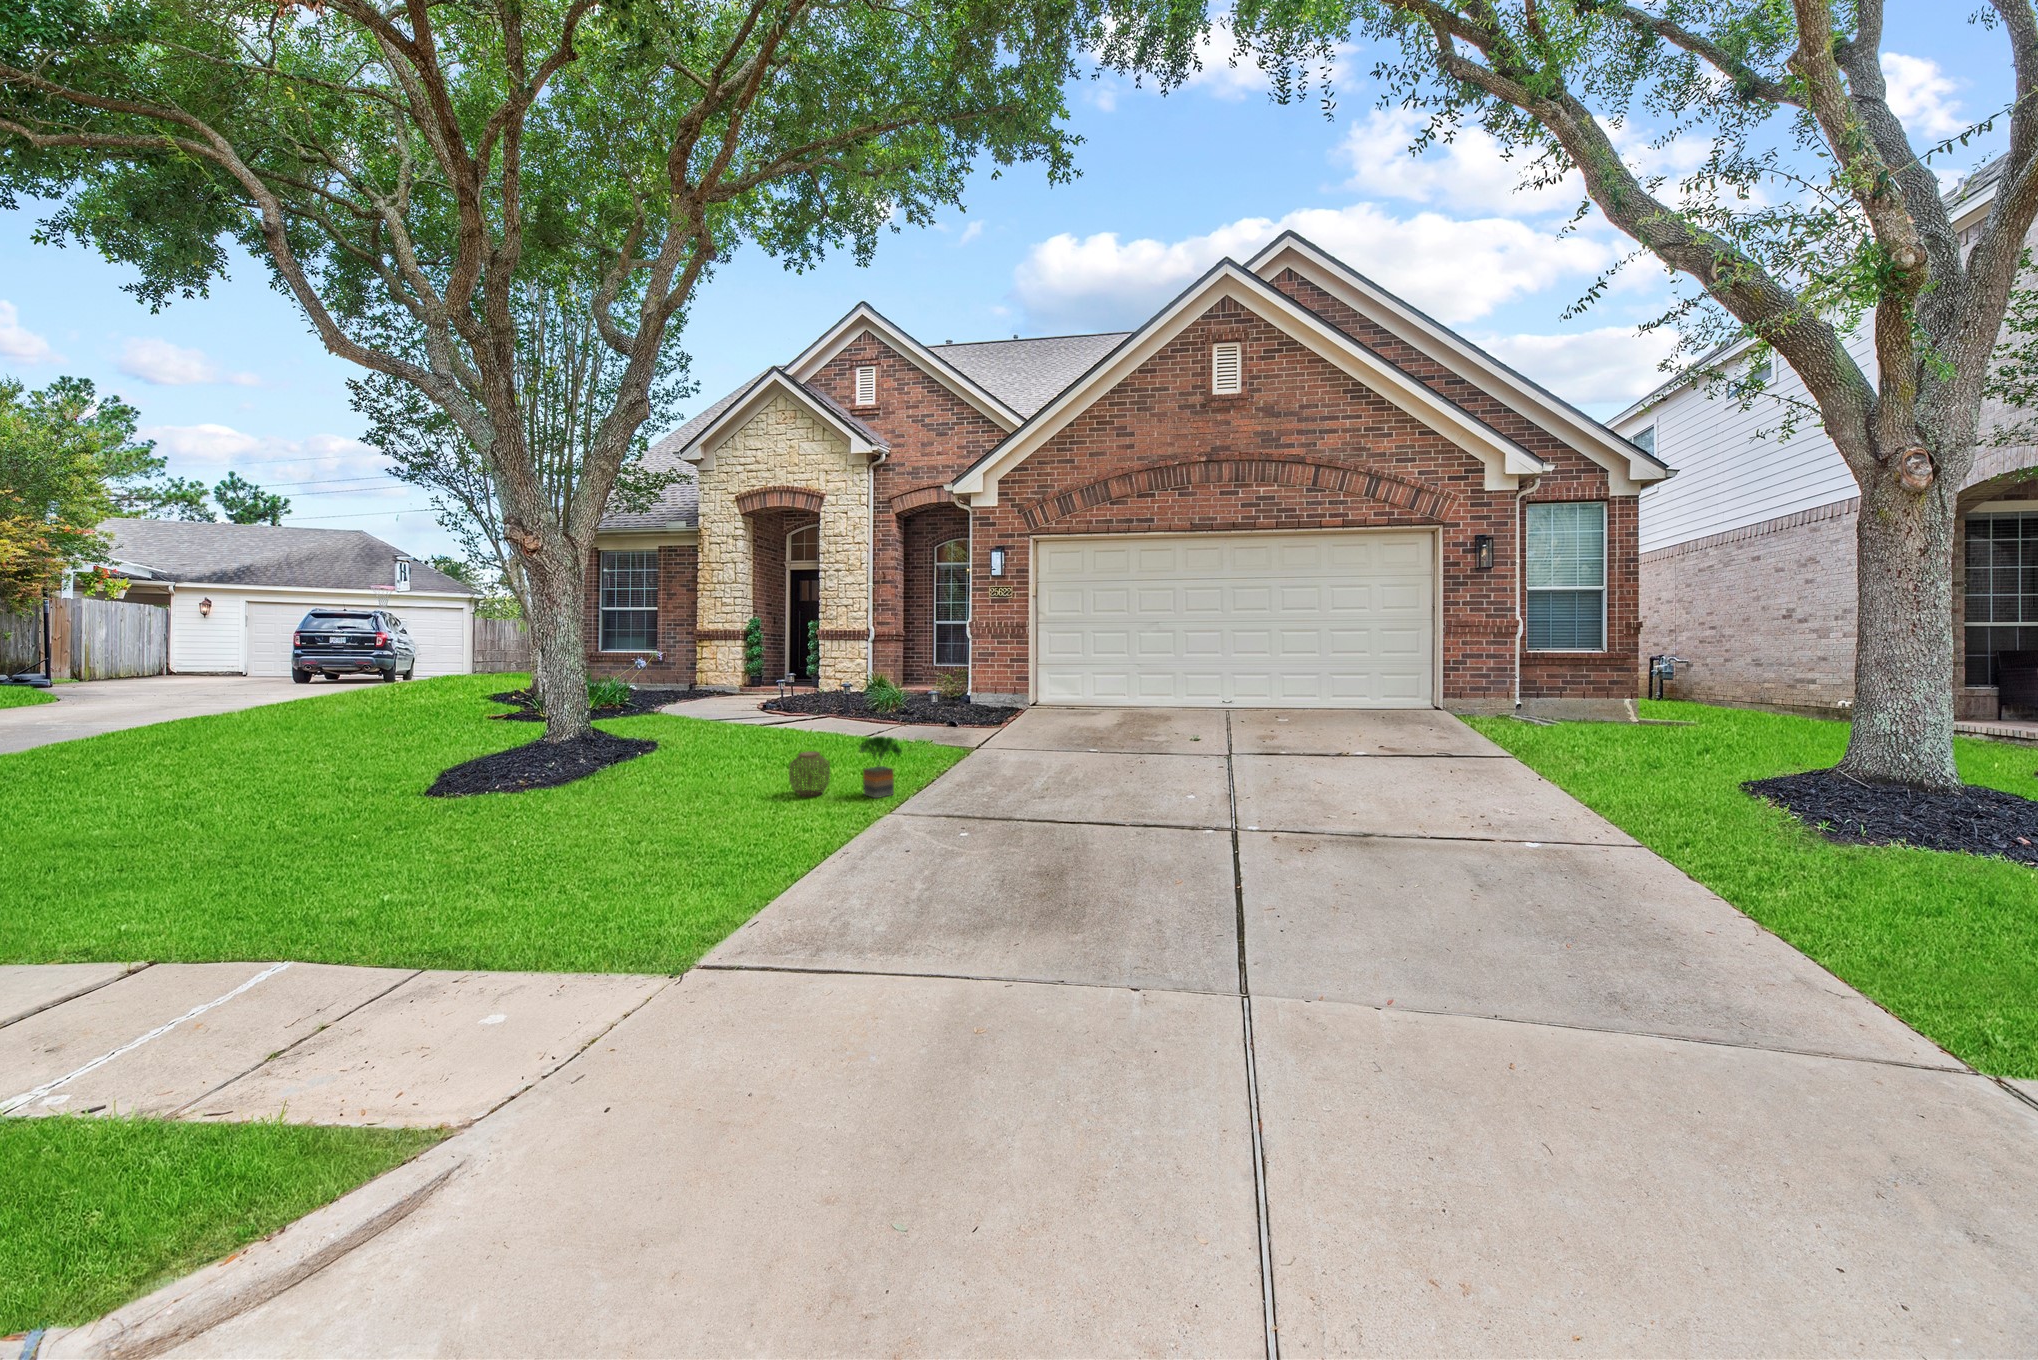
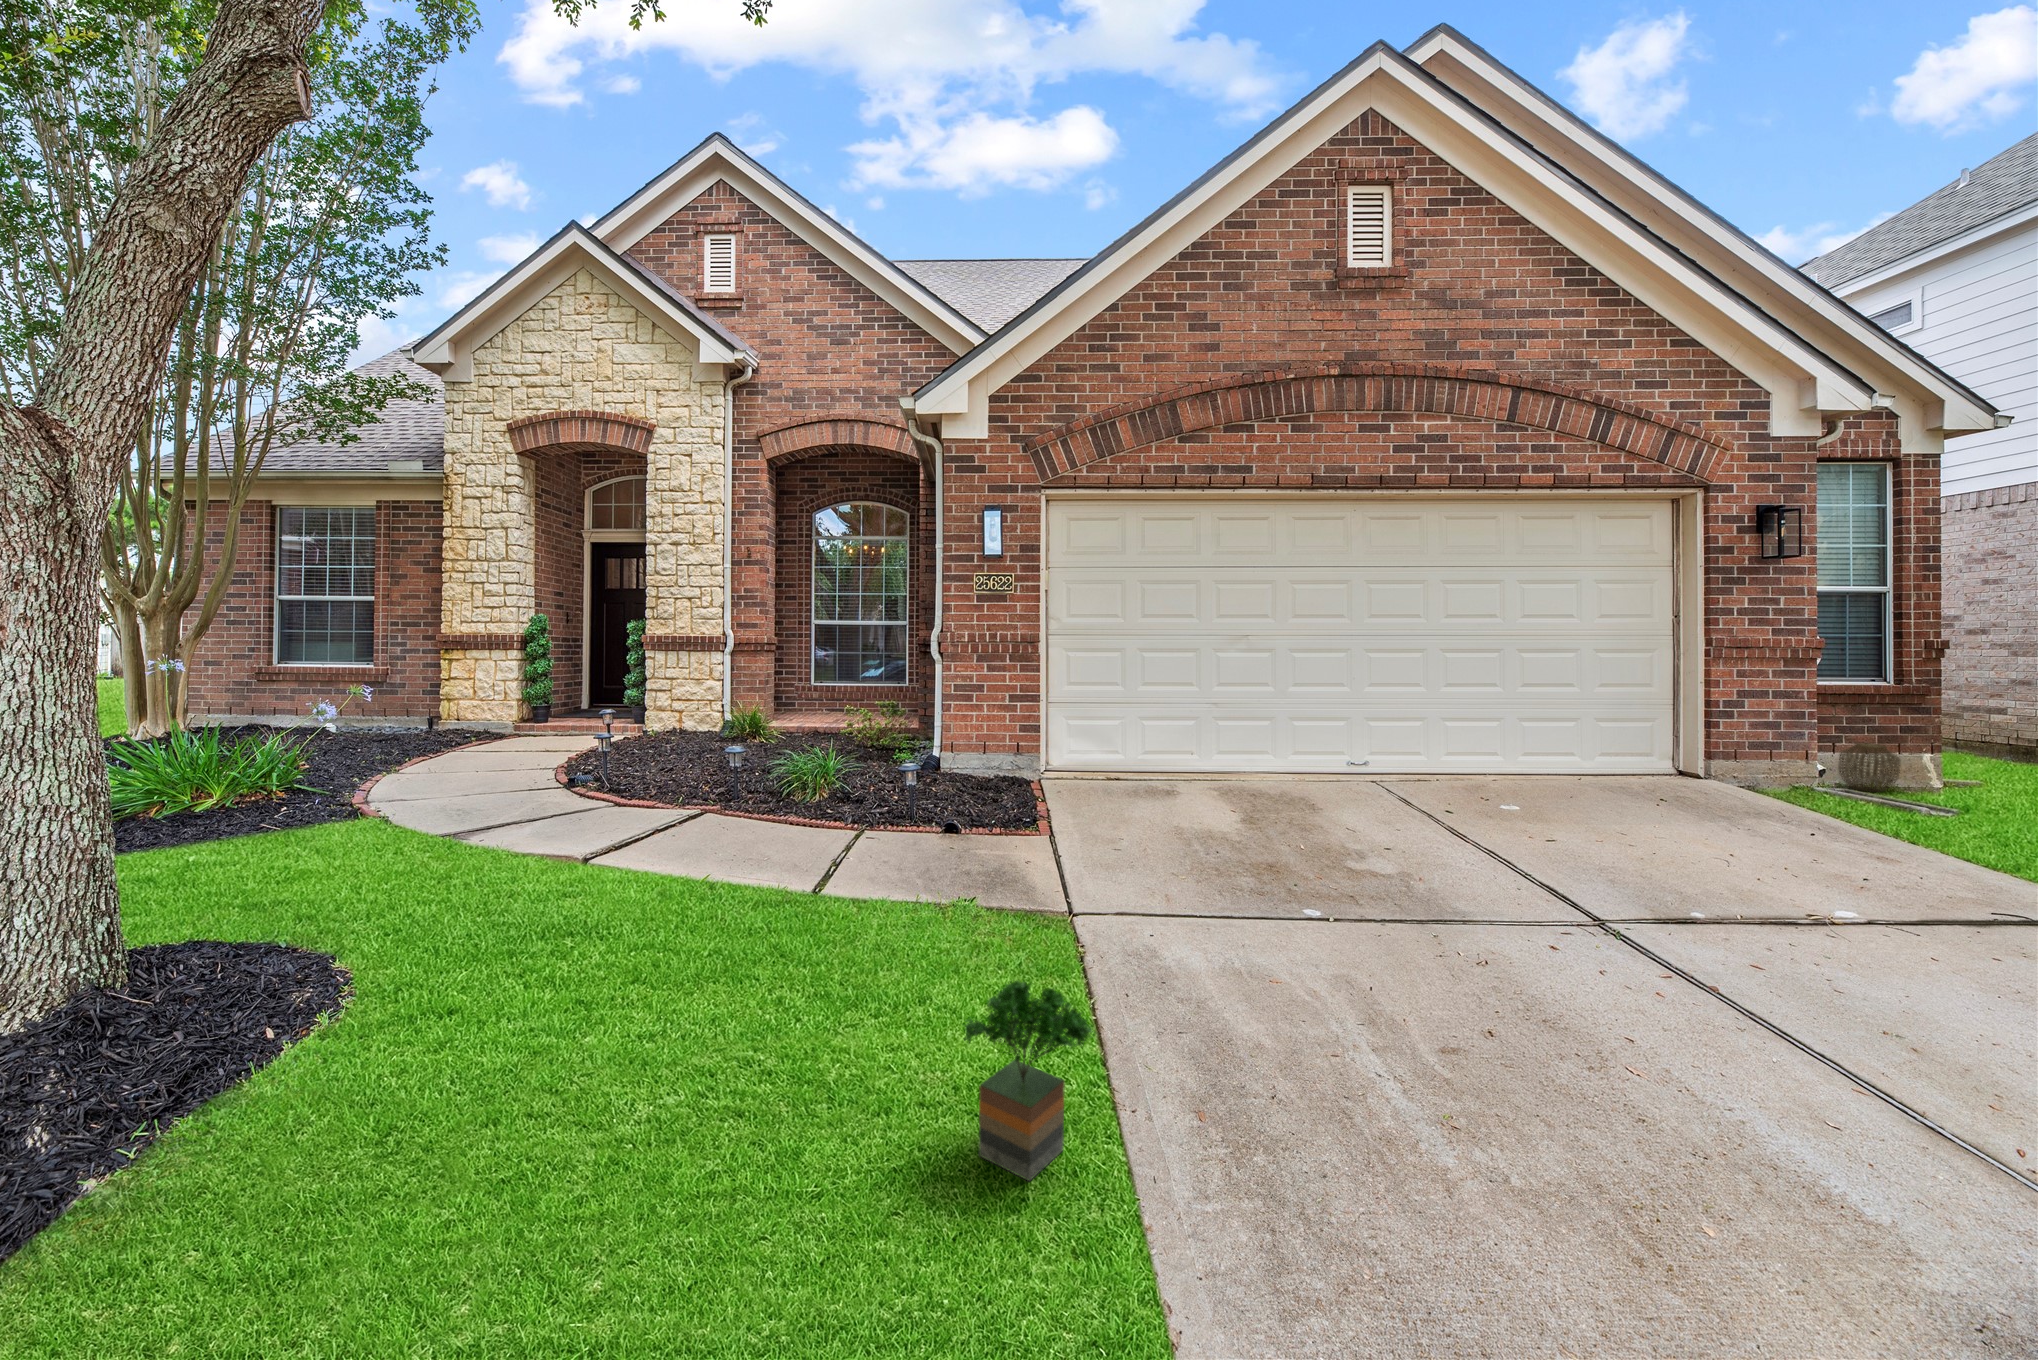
woven basket: present [789,751,830,796] -> present [1839,743,1900,792]

